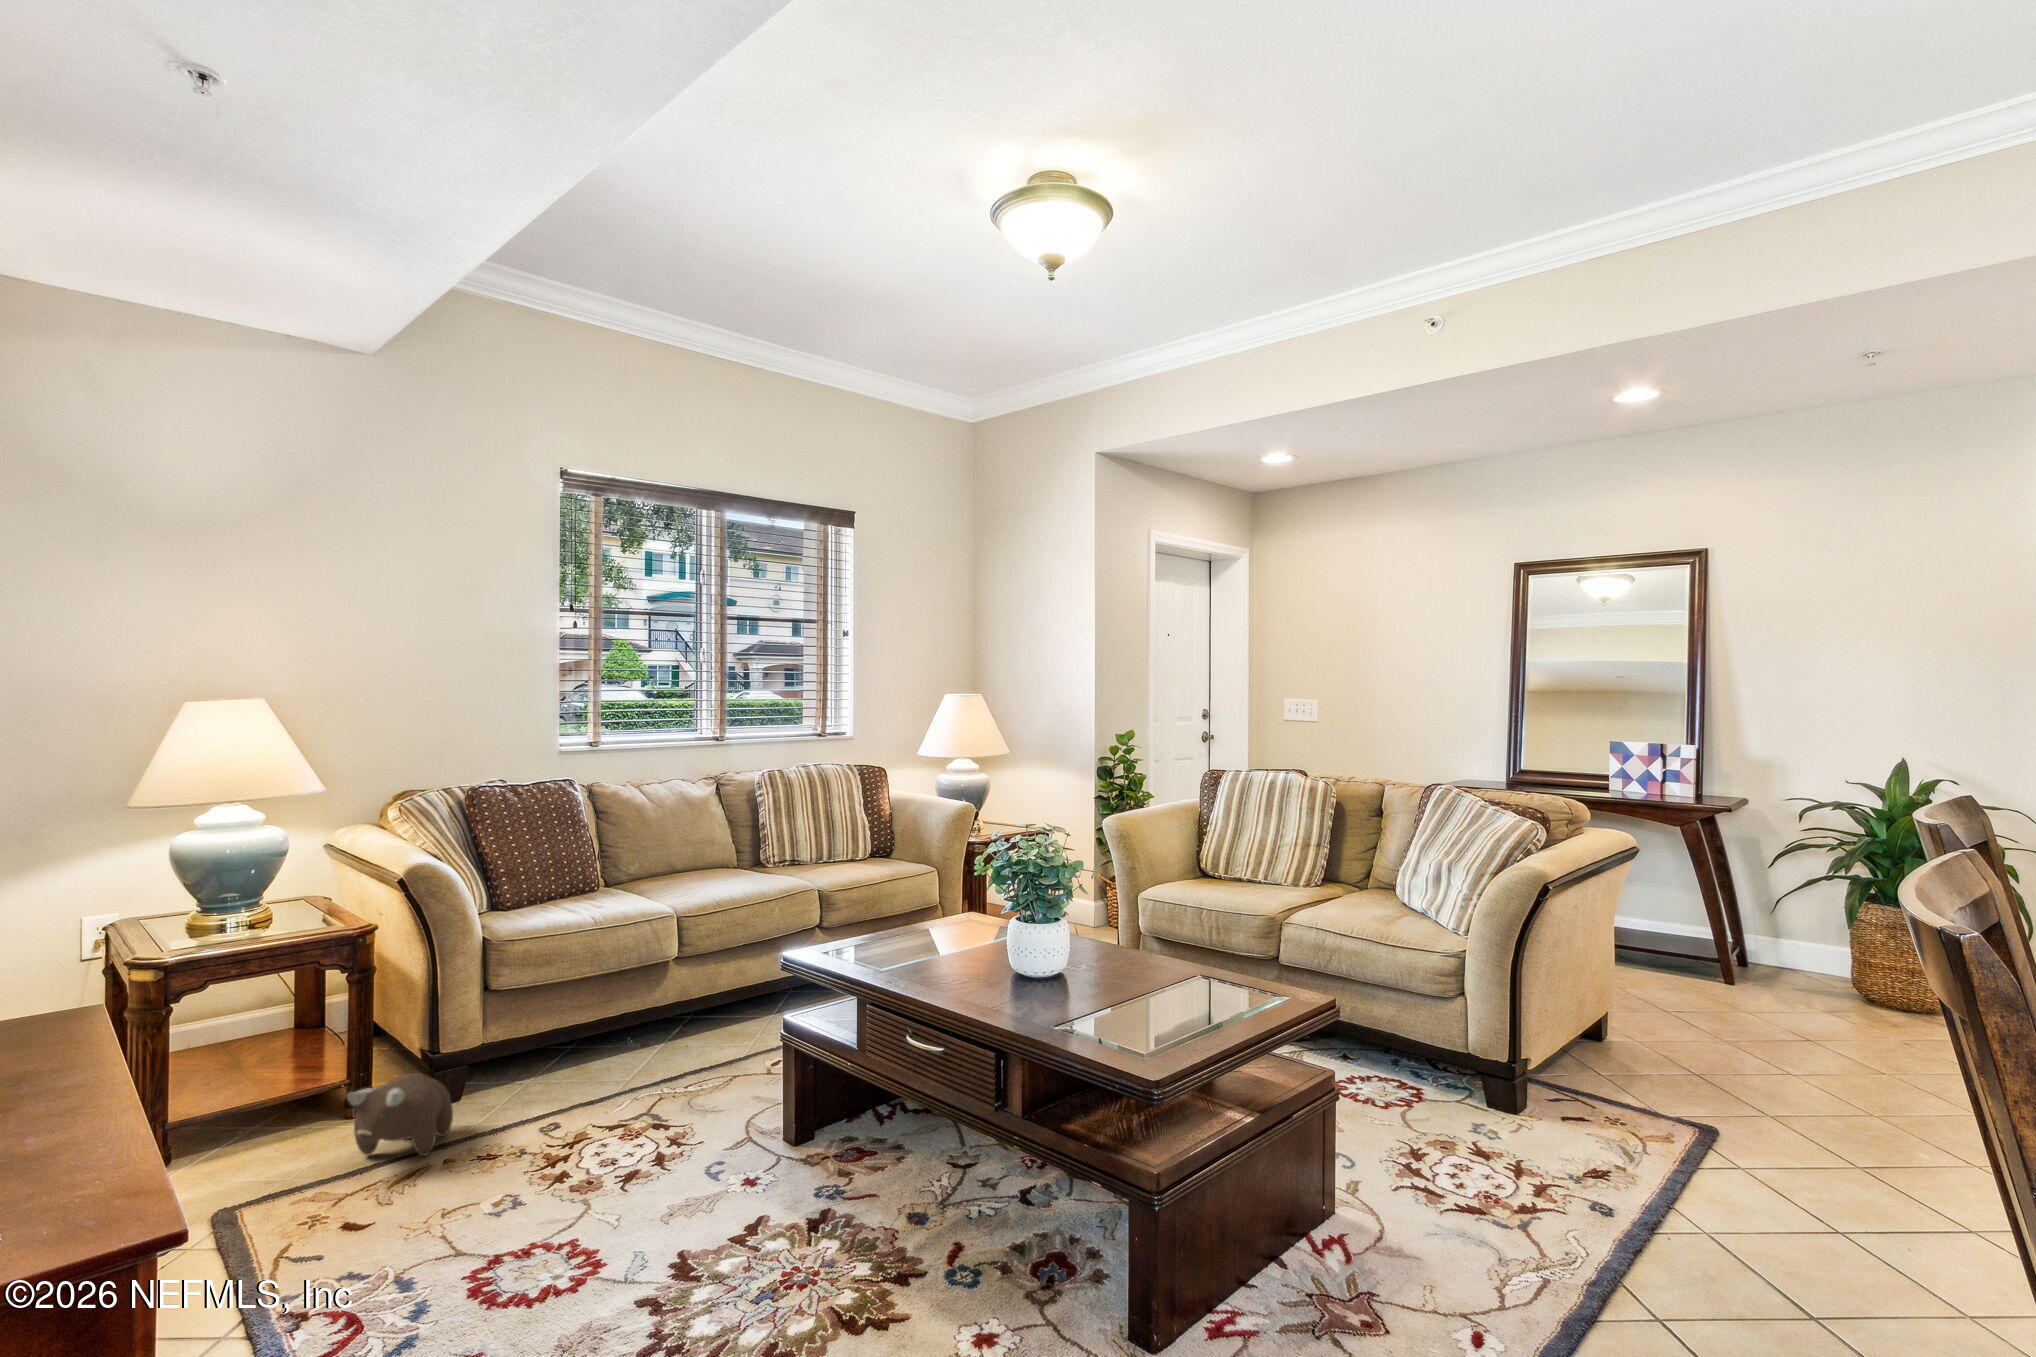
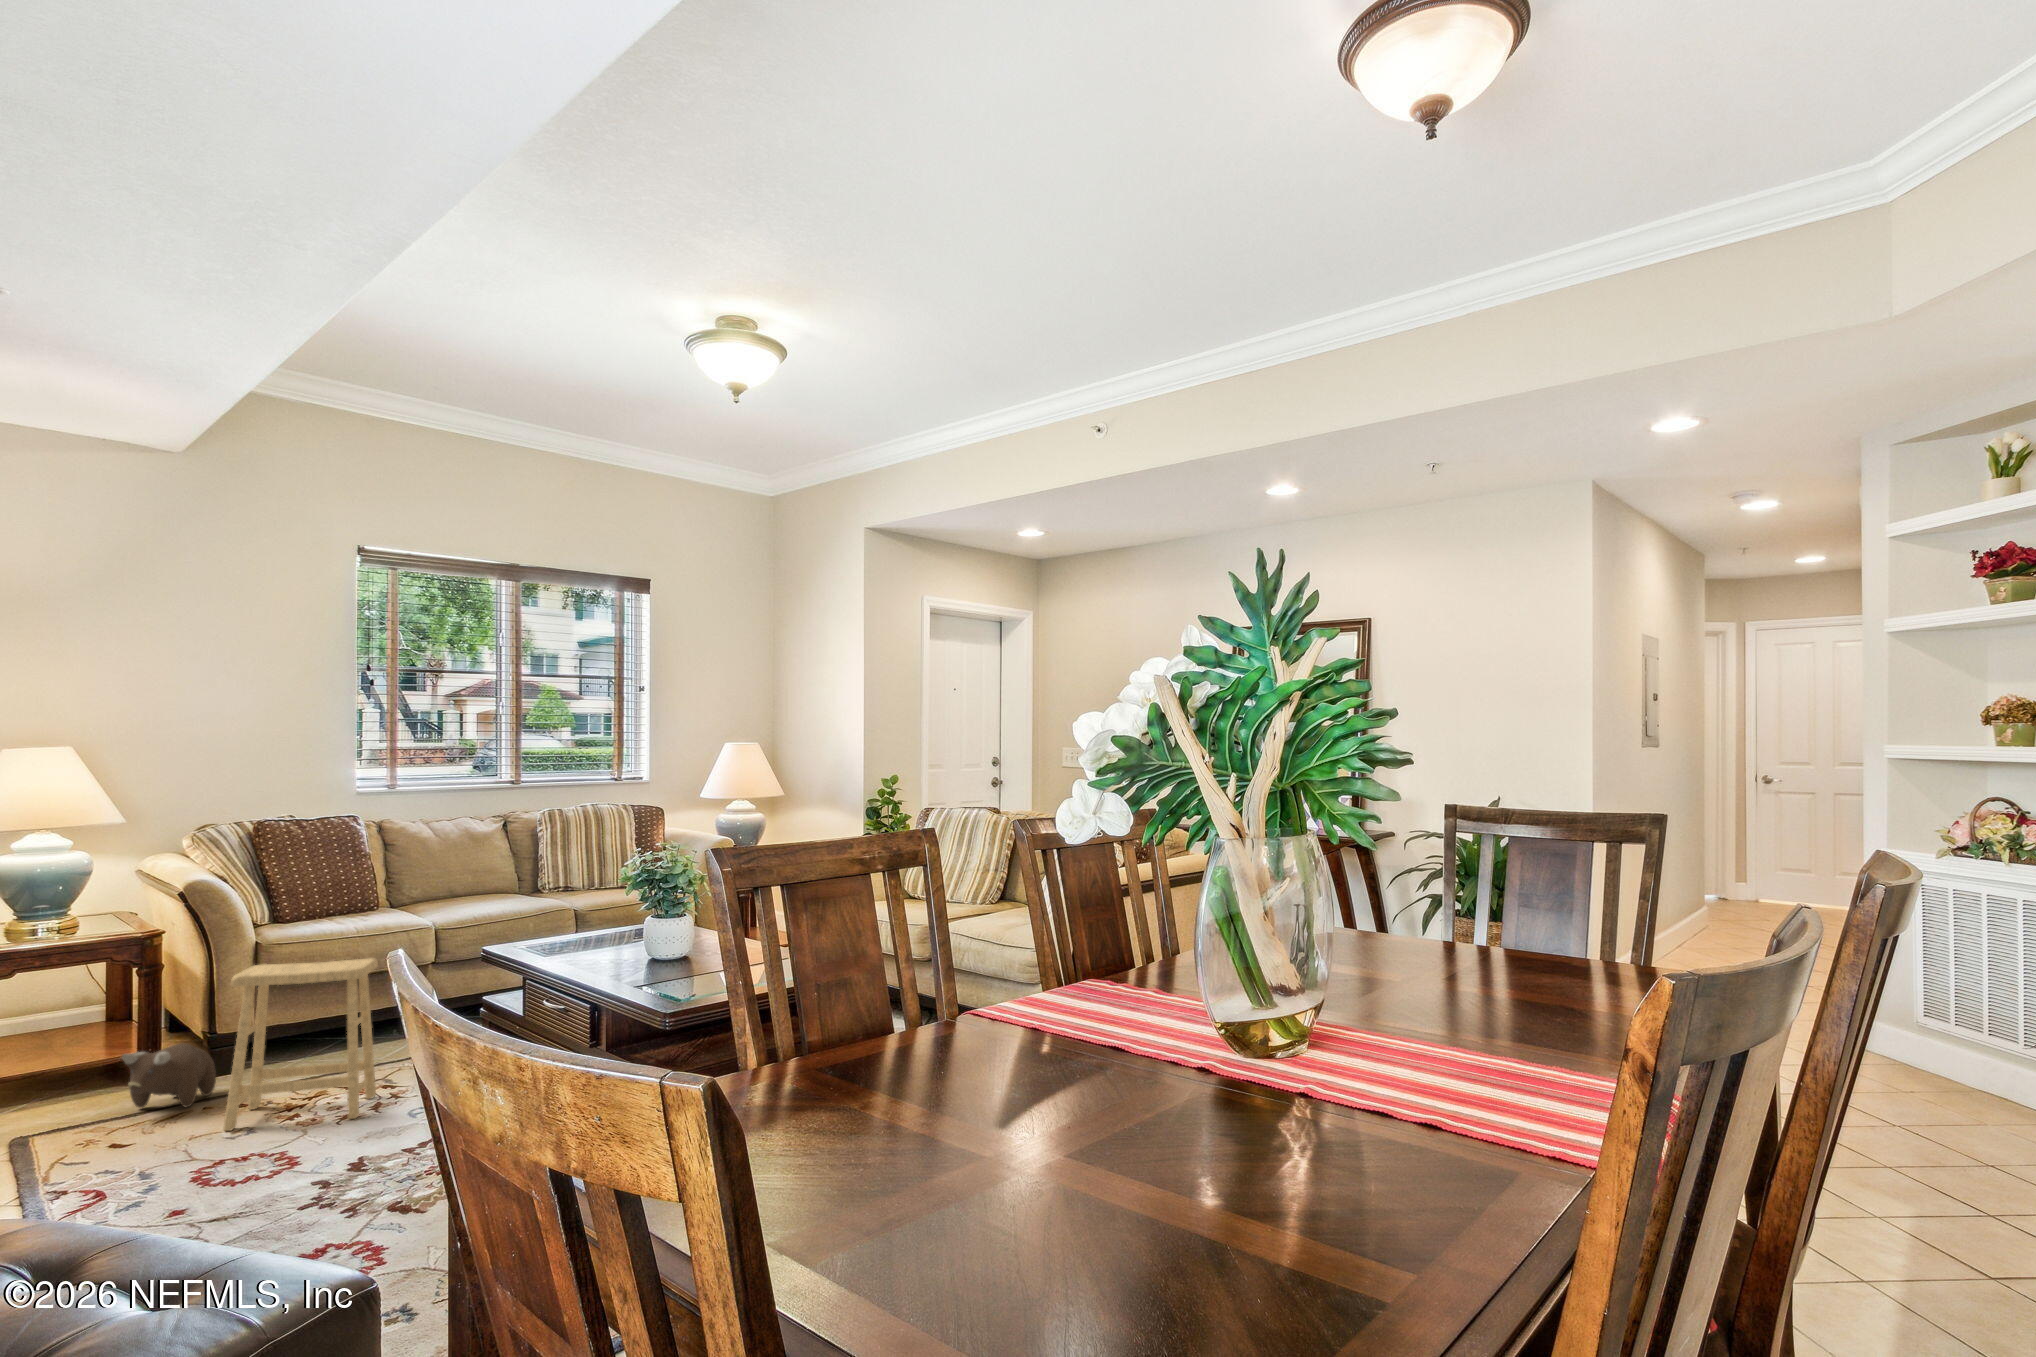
footstool: none [482,971,651,1200] -> present [223,958,378,1131]

